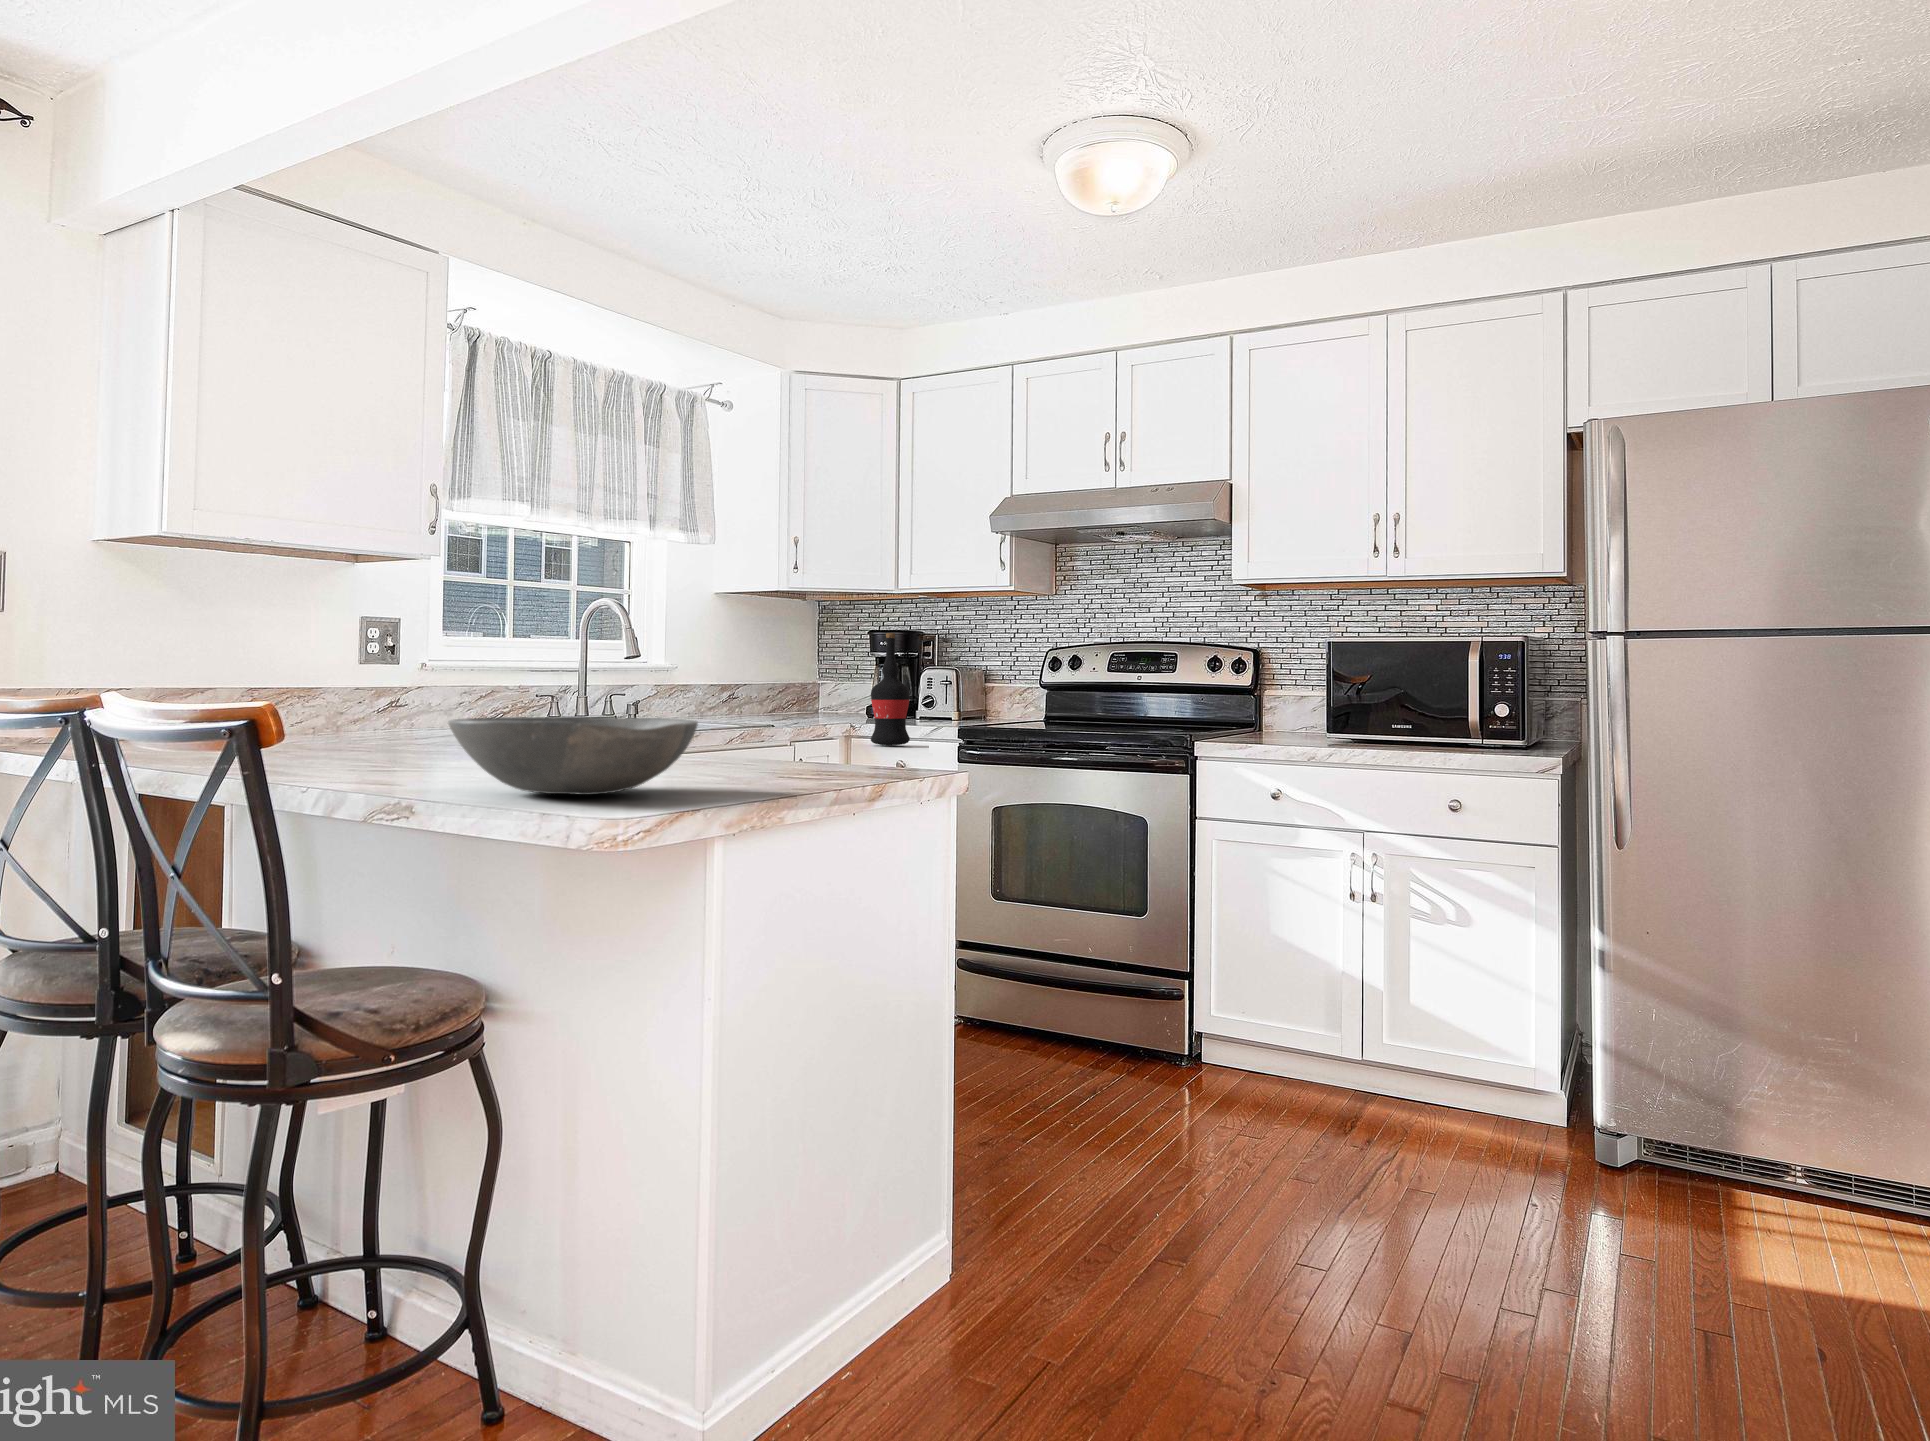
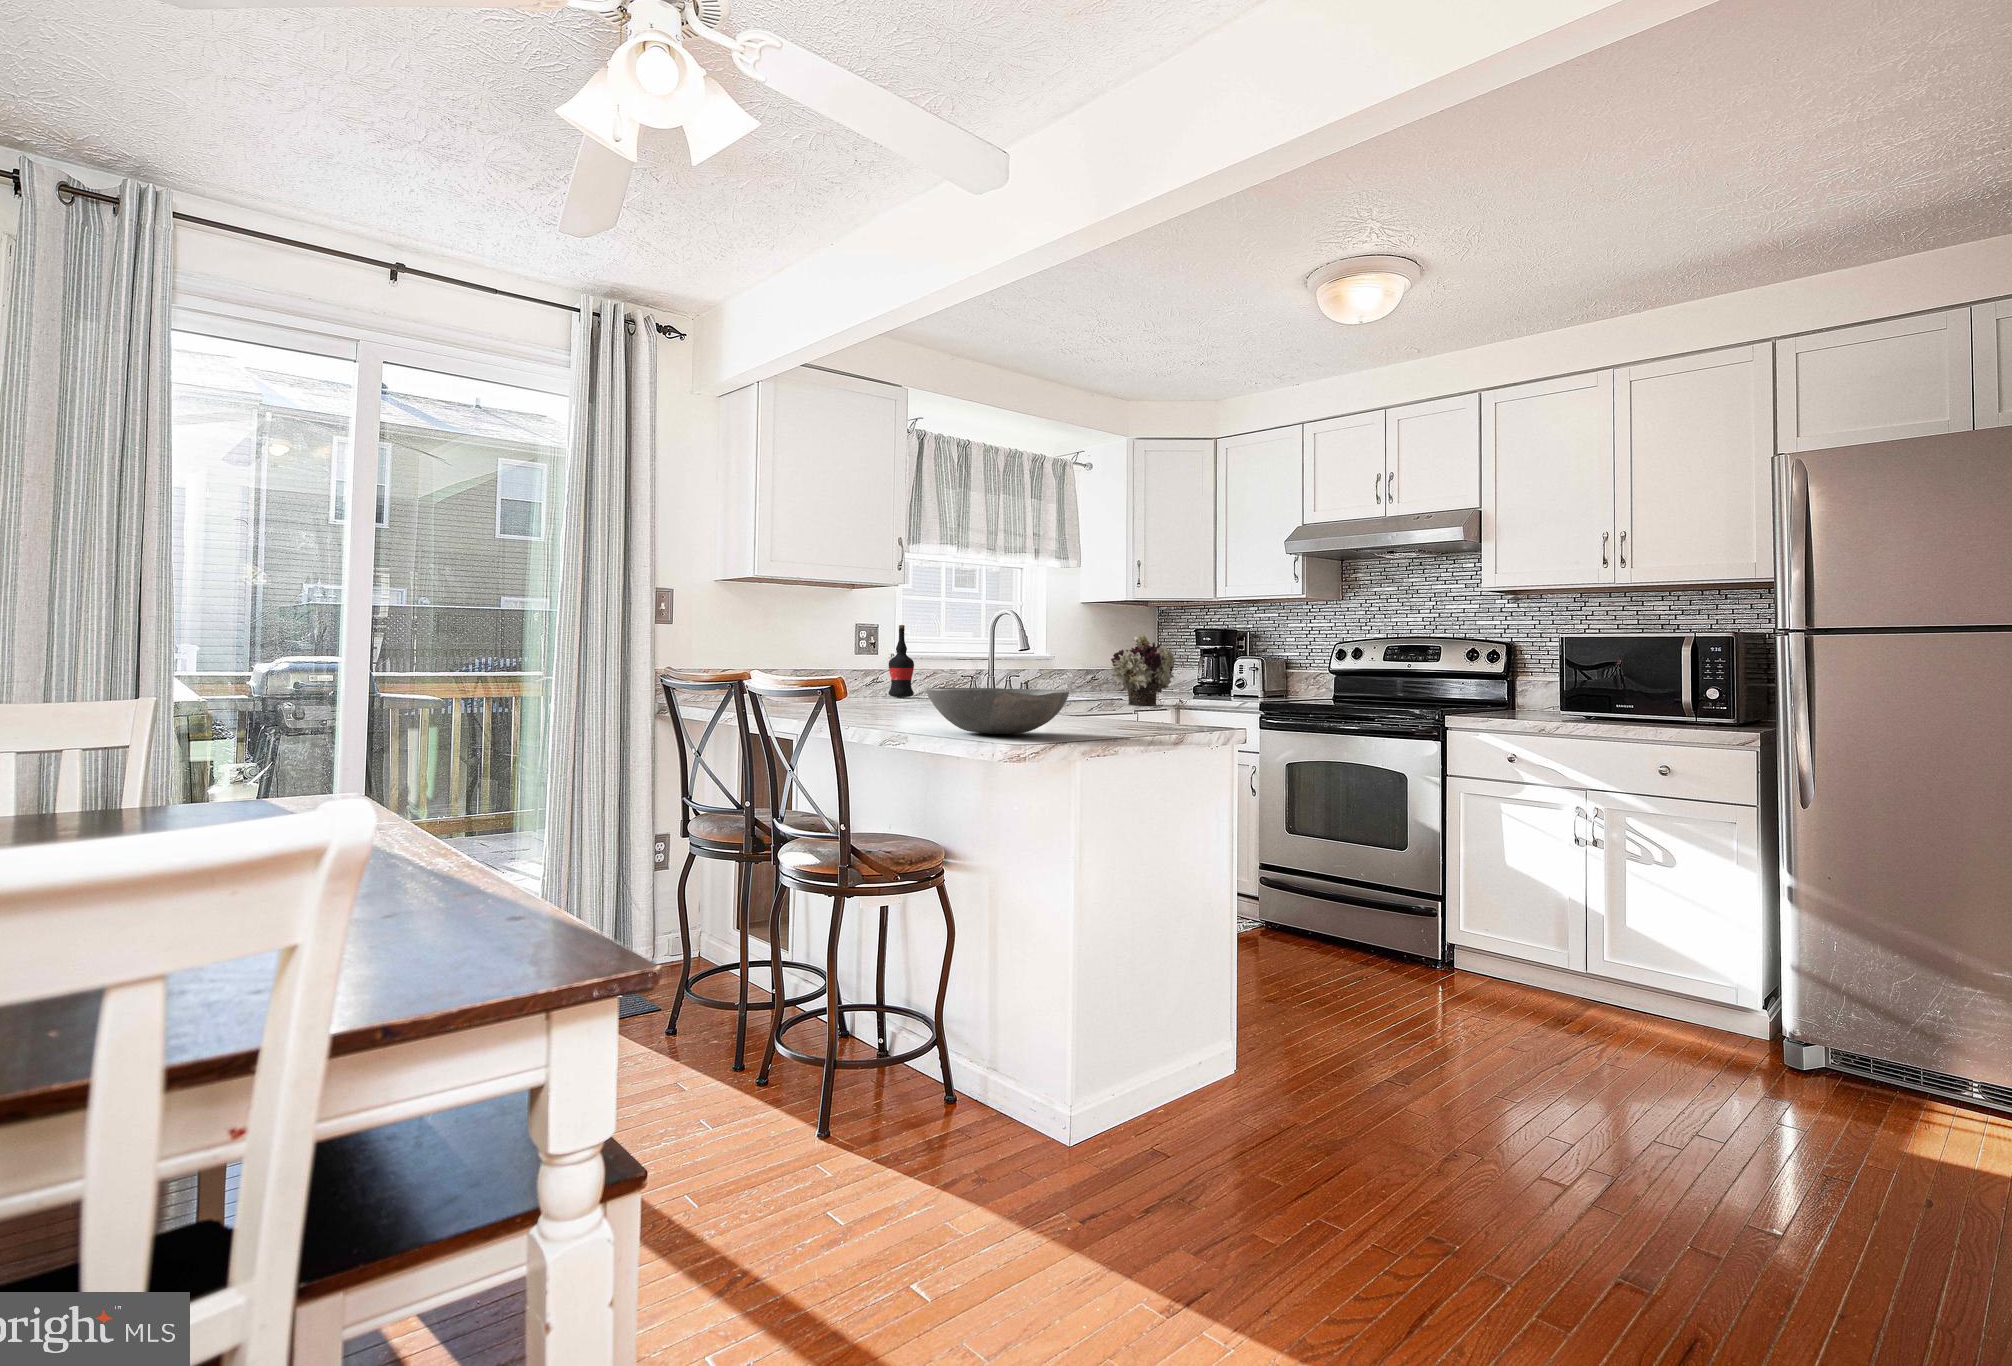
wine bottle: present [871,633,910,745] -> present [888,625,914,697]
flower arrangement: none [756,635,846,734] -> present [1110,634,1175,705]

